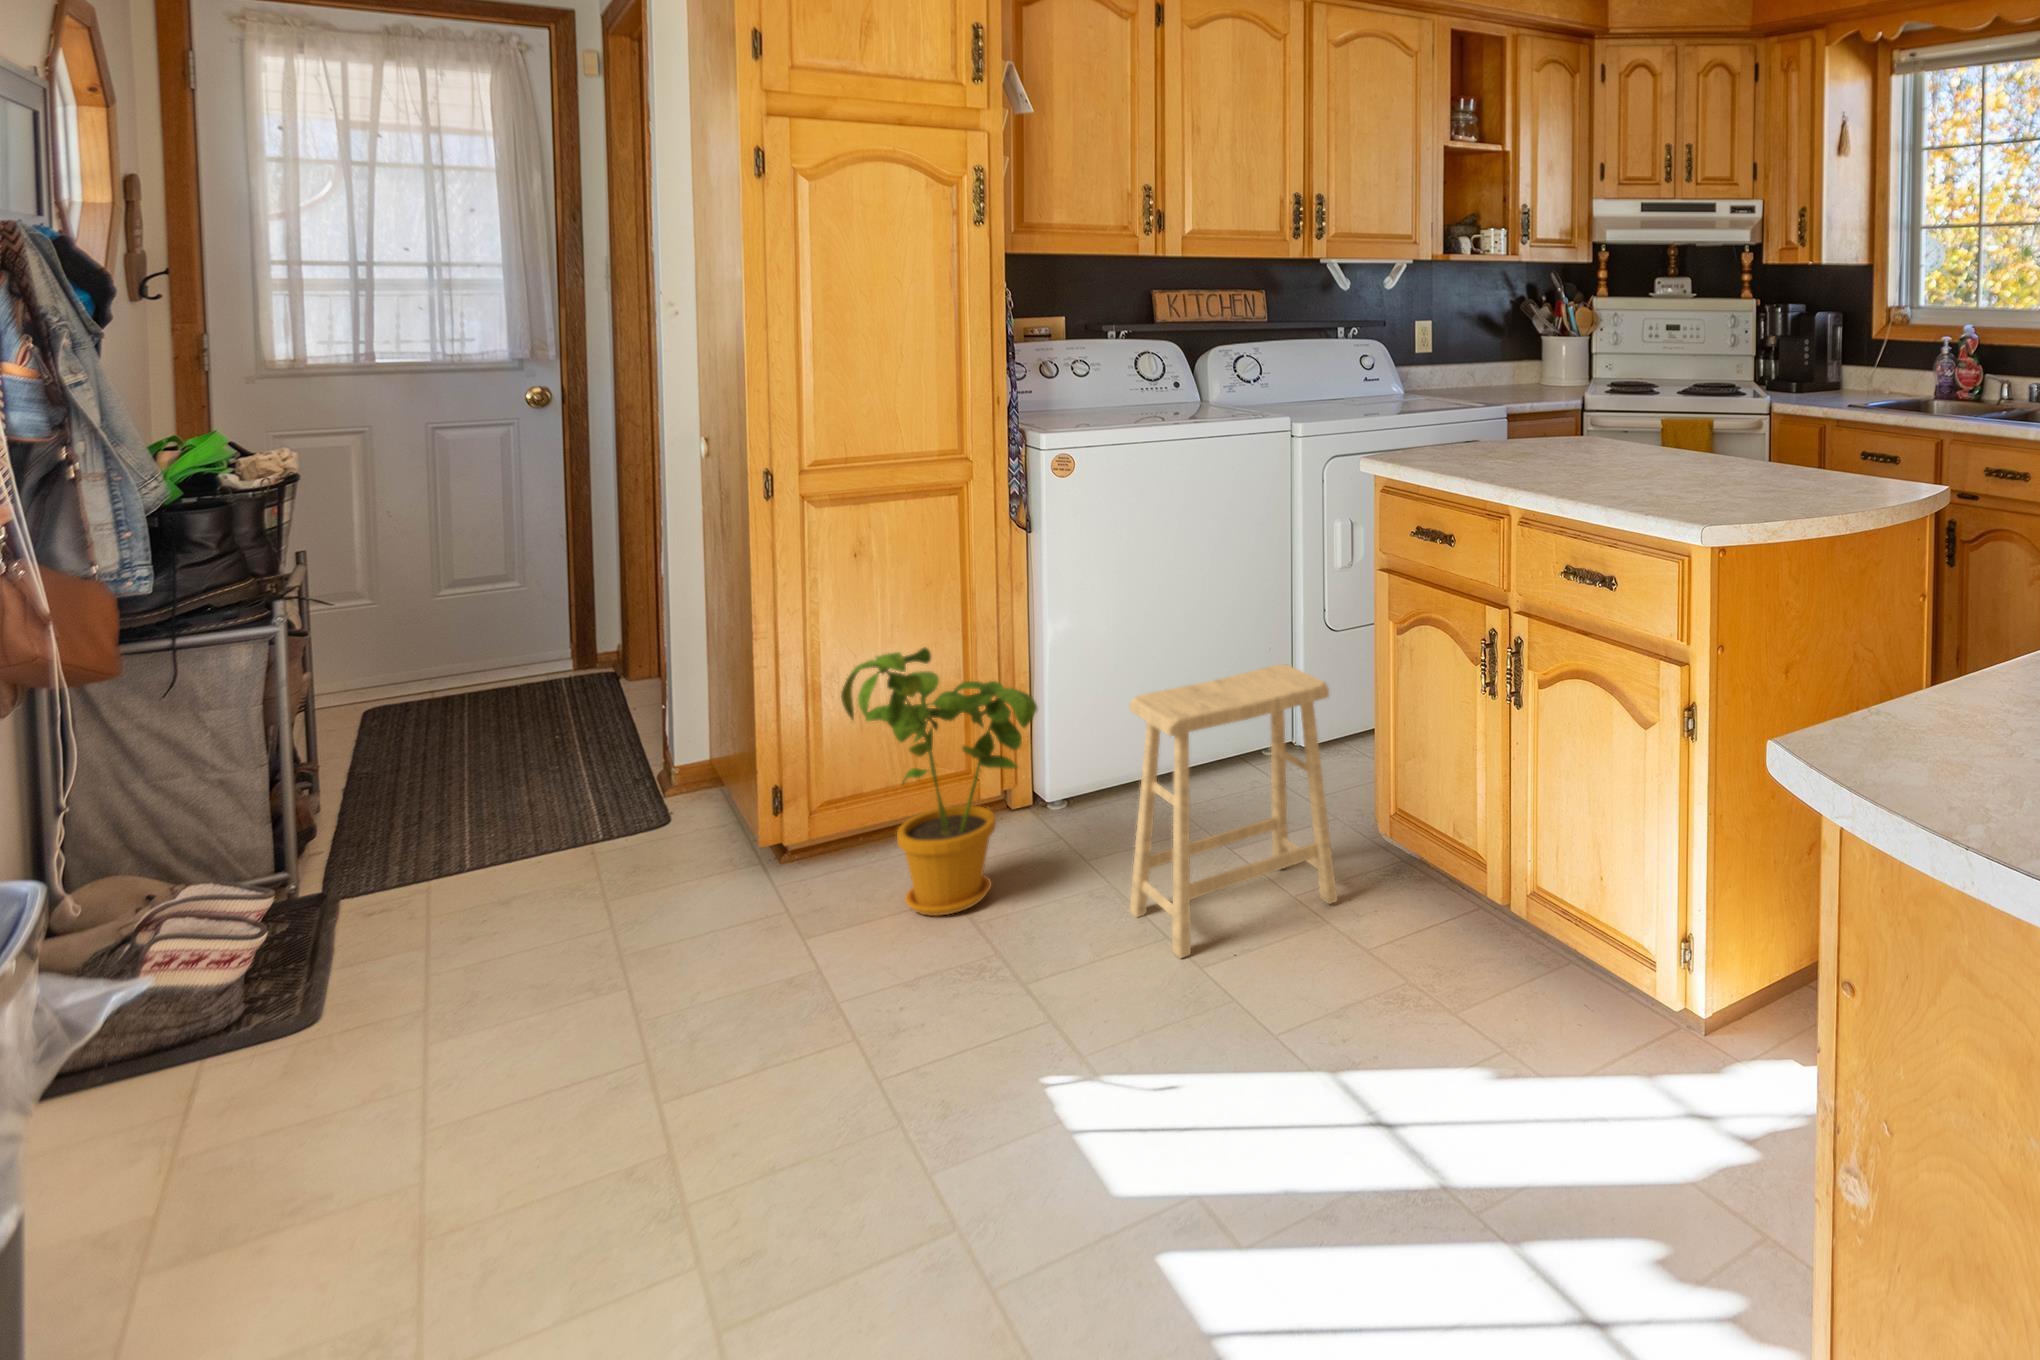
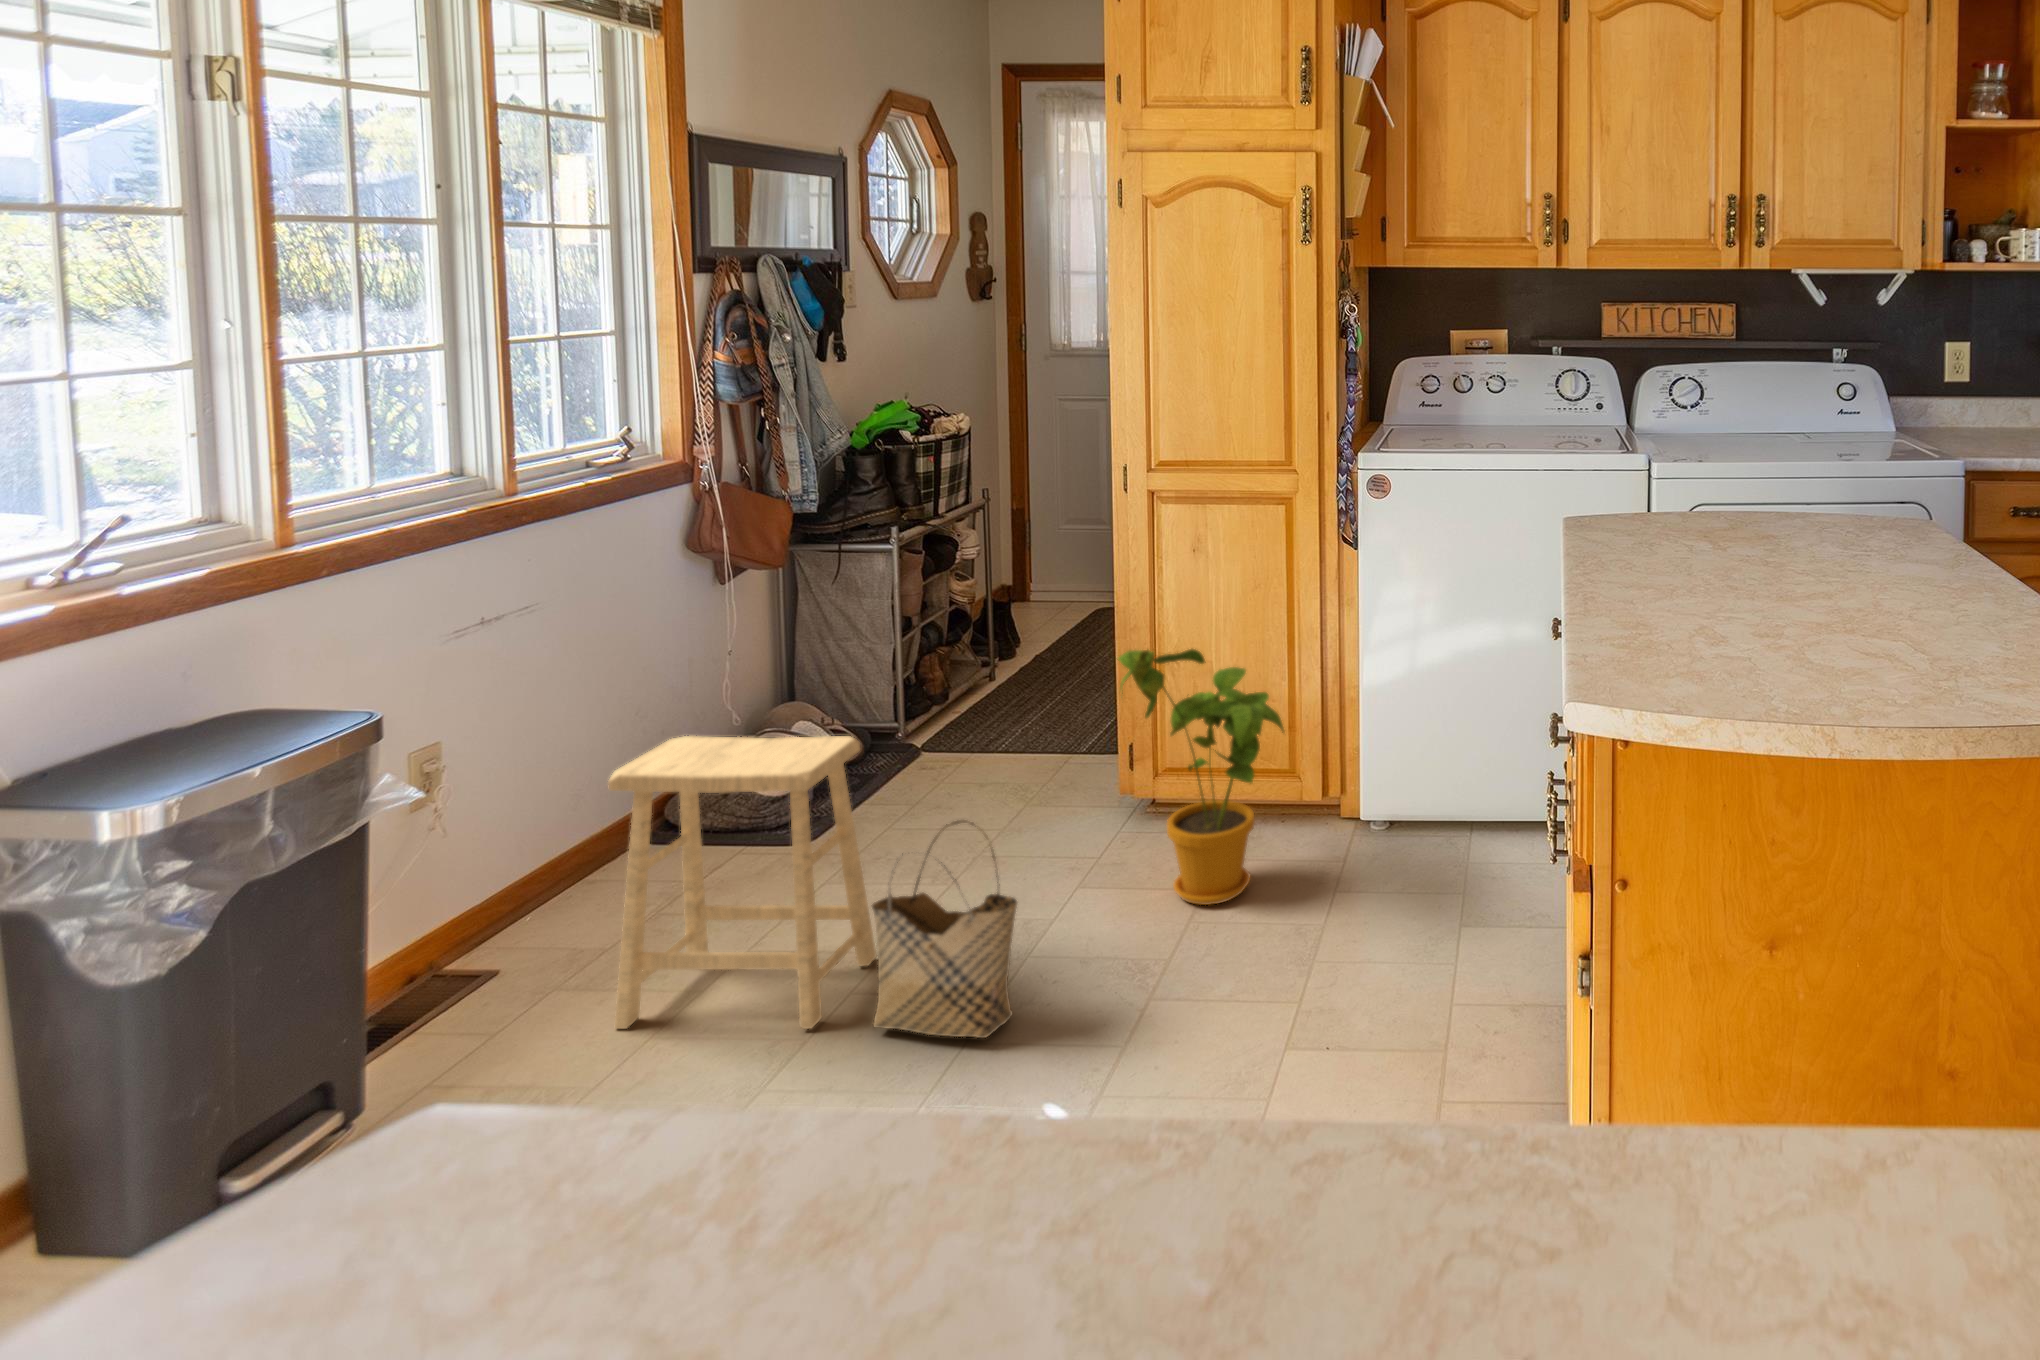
footstool: present [1129,664,1337,958] -> present [608,736,877,1029]
woven basket: none [698,857,883,1120] -> present [871,820,1017,1038]

